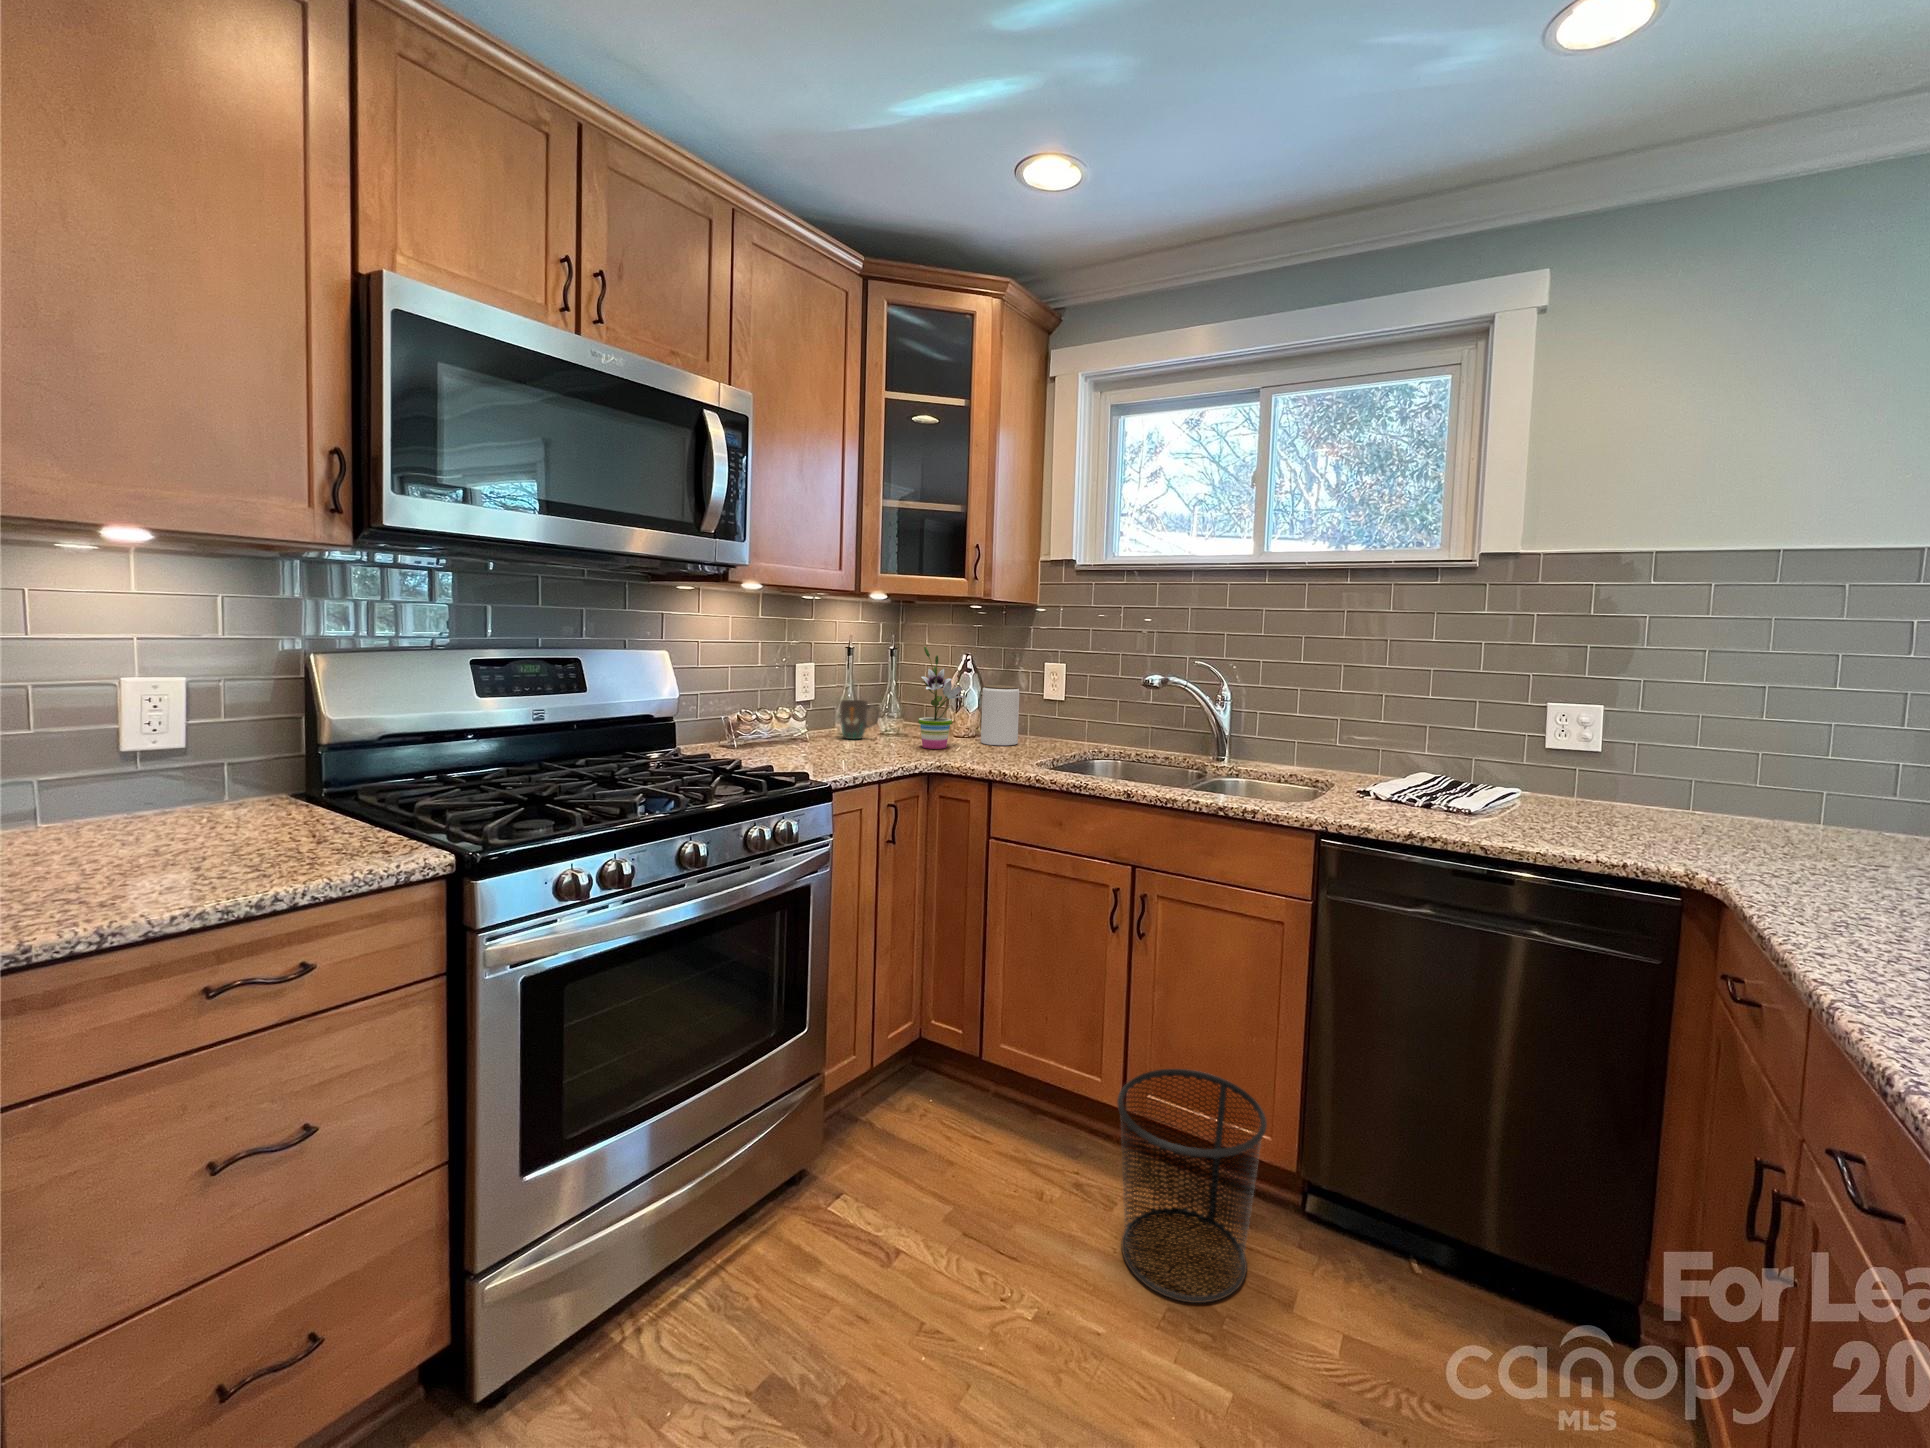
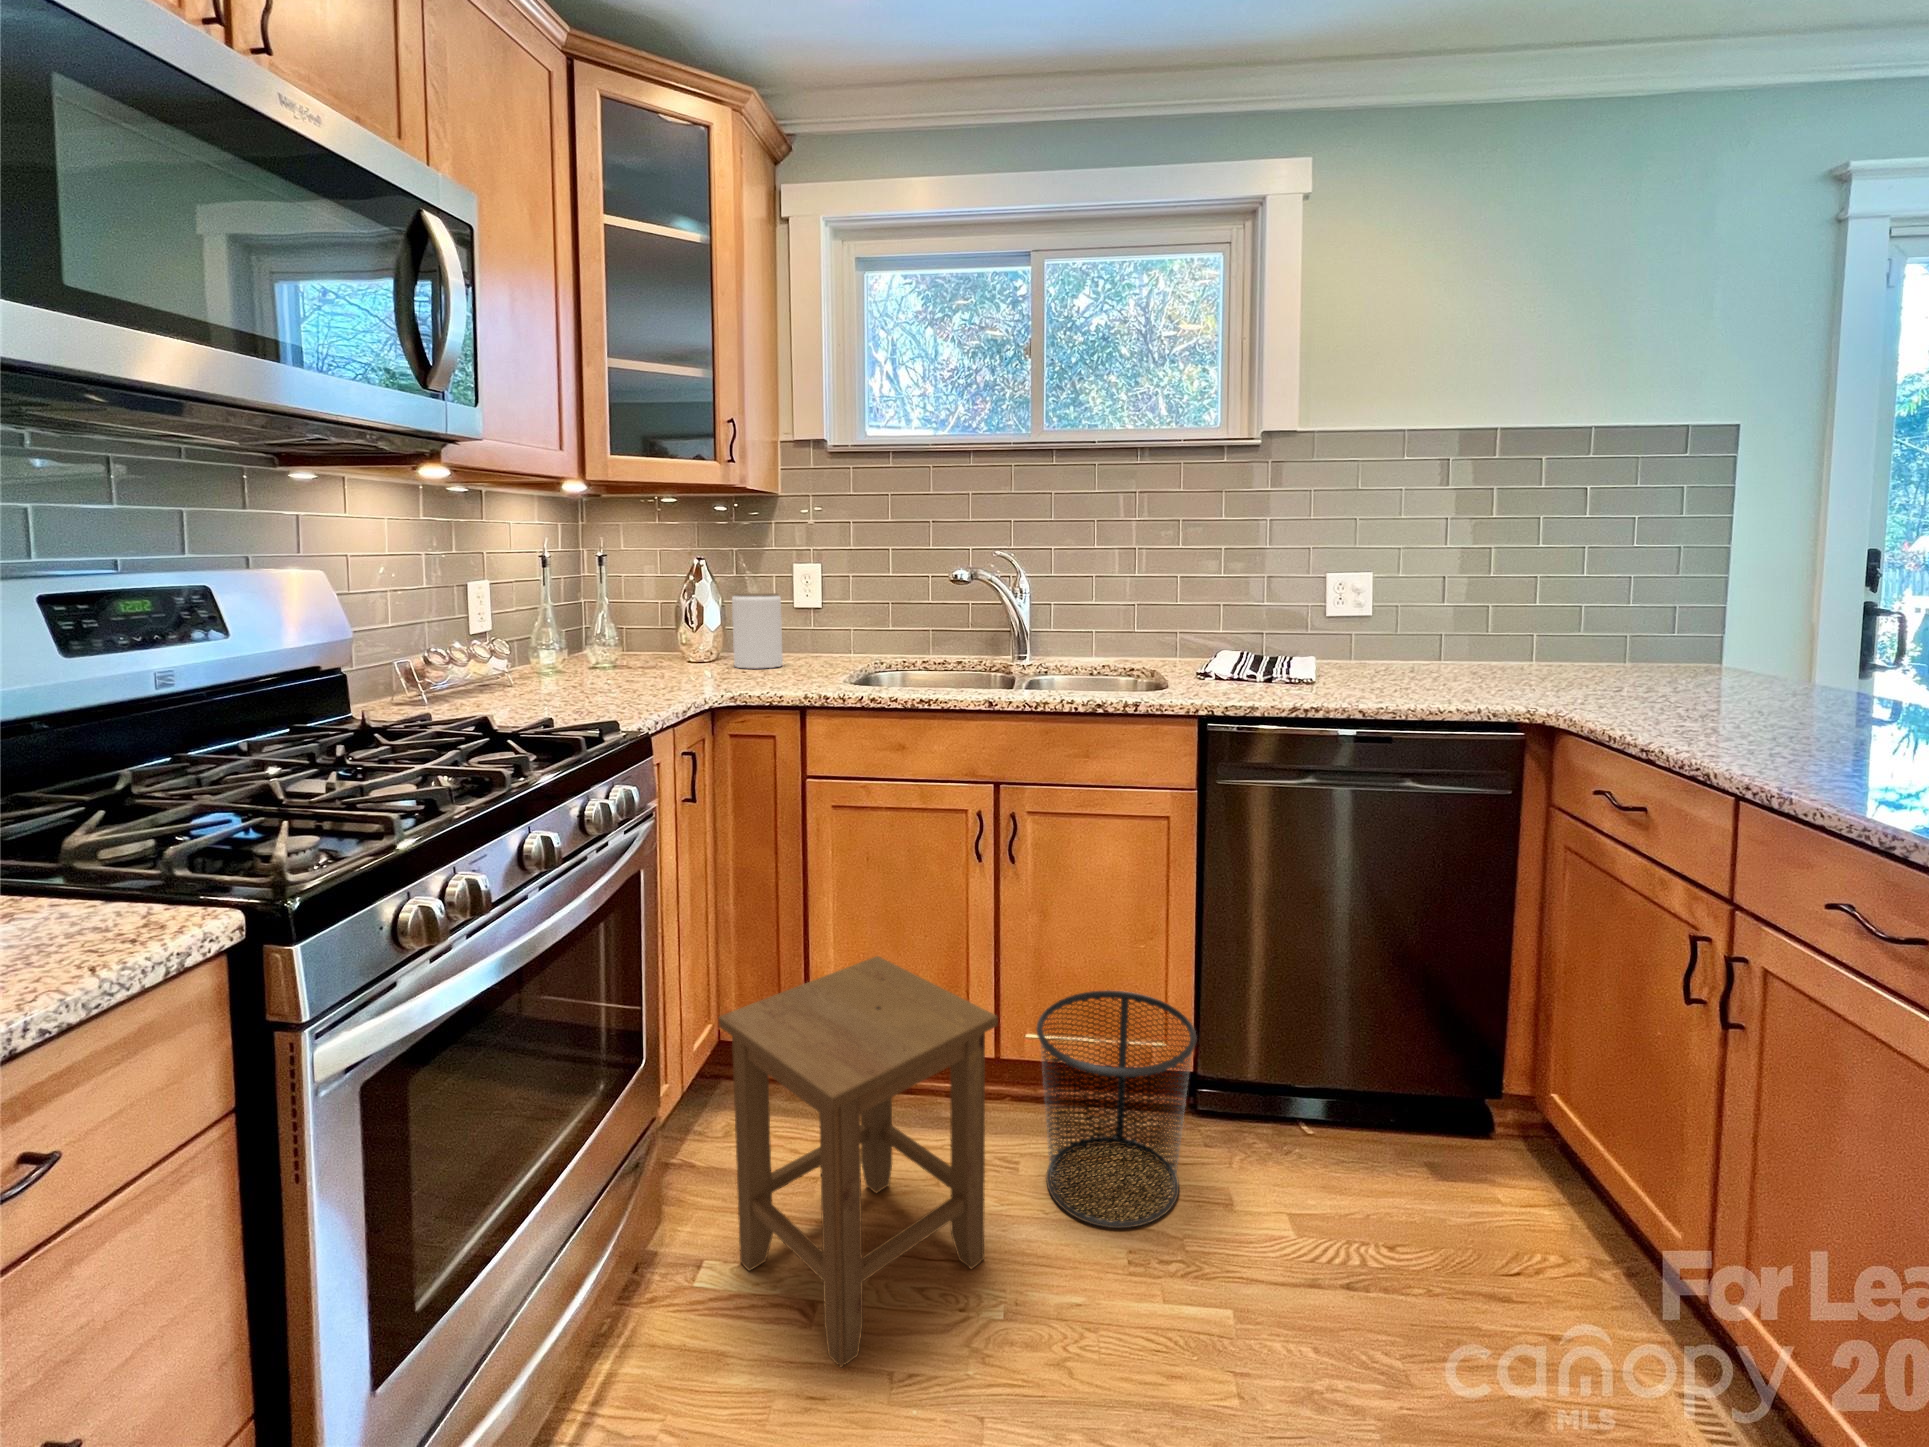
potted plant: present [918,647,965,749] -> none [658,543,720,679]
mug: present [840,700,879,739] -> none [530,623,591,678]
stool: none [867,990,1056,1306] -> present [718,956,998,1367]

